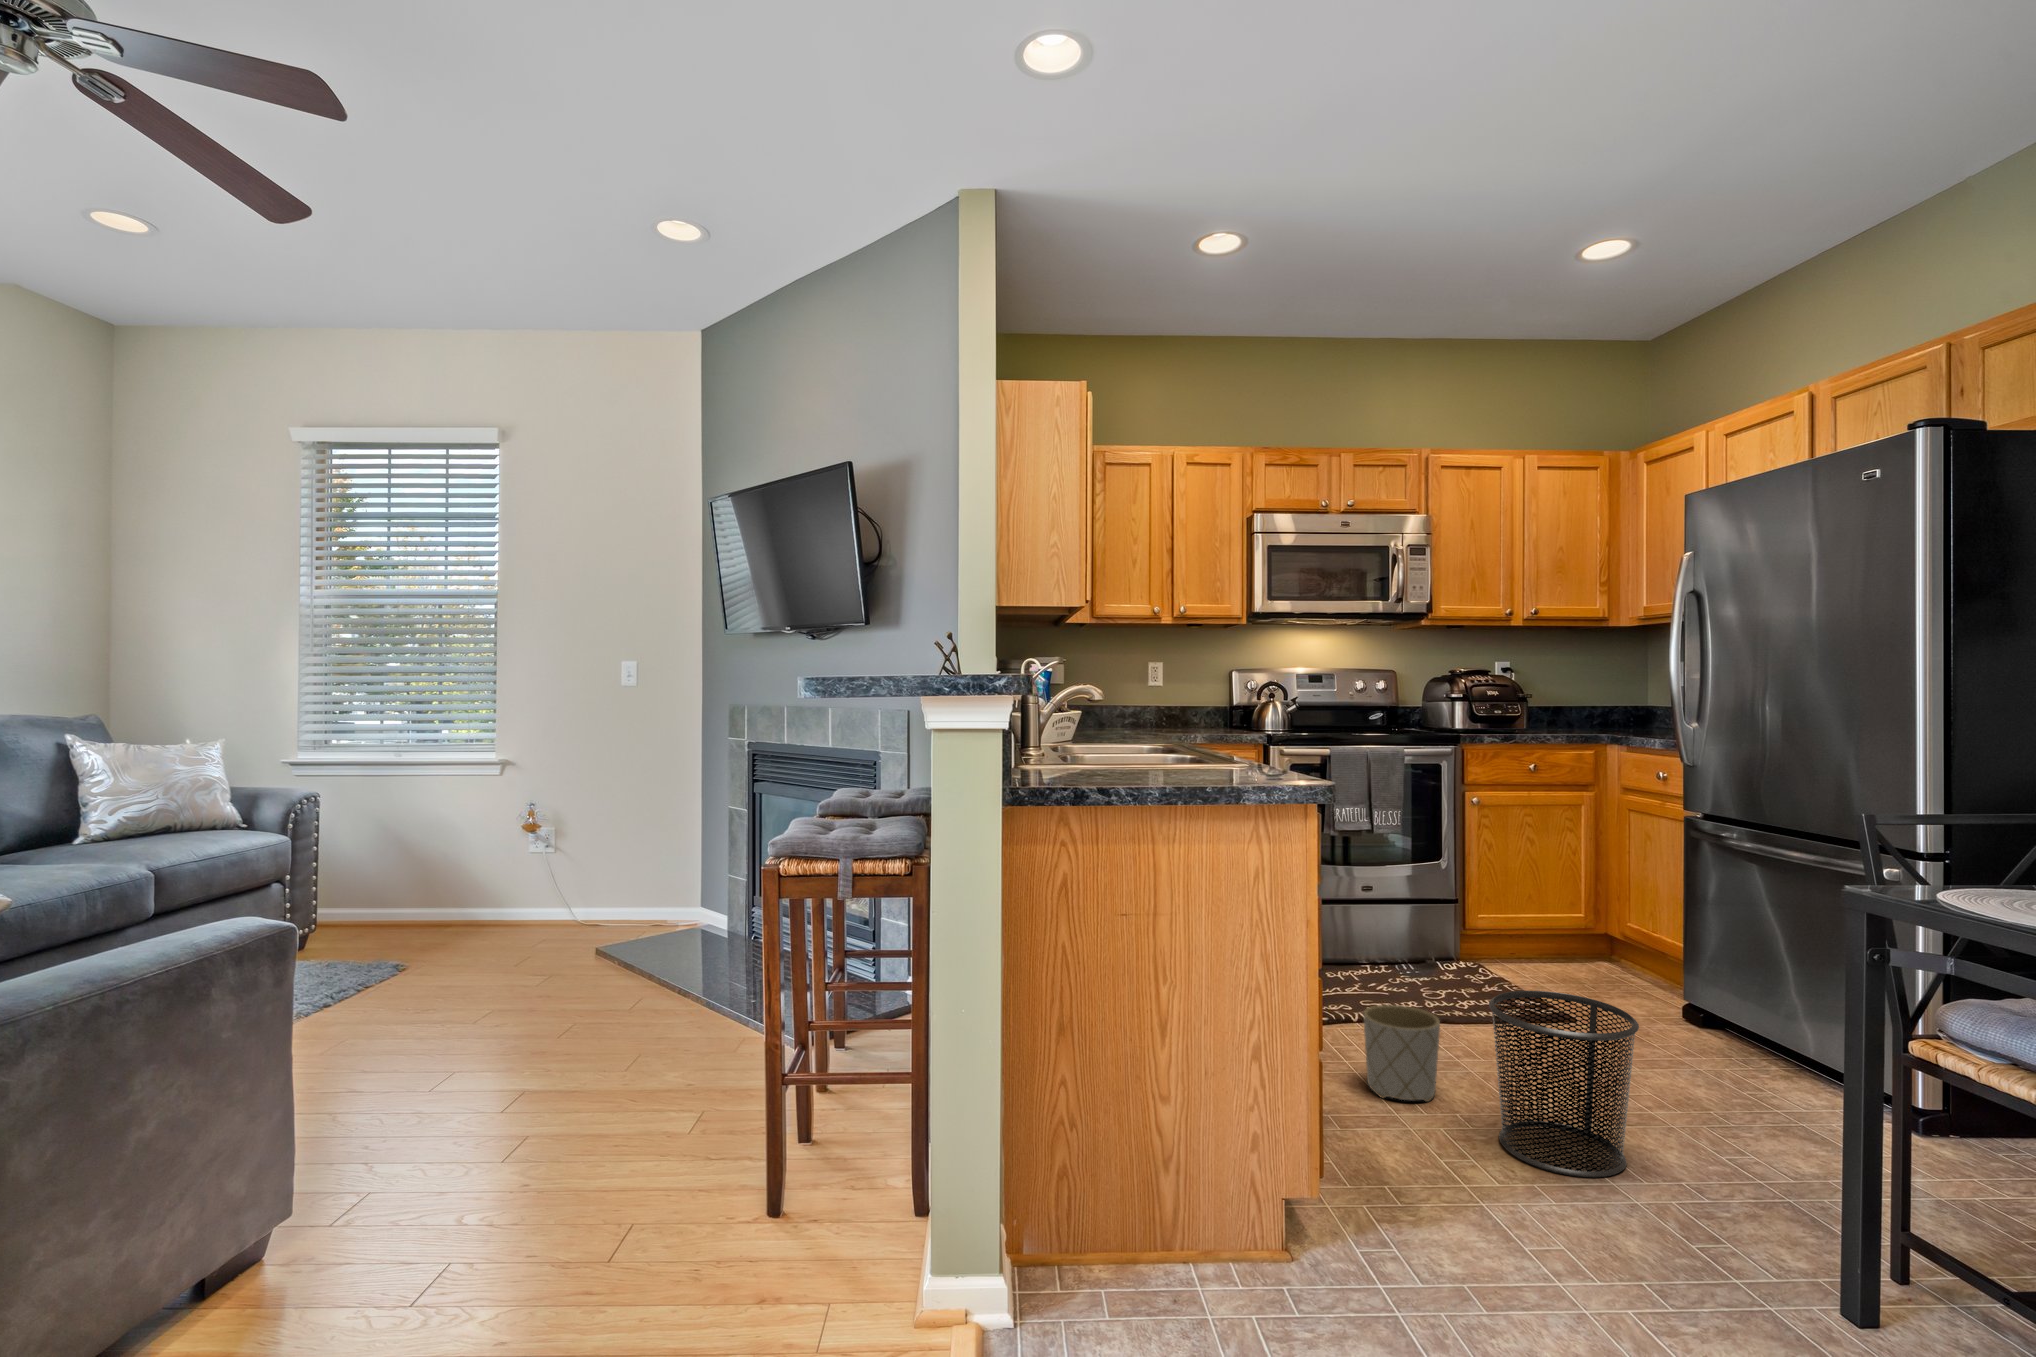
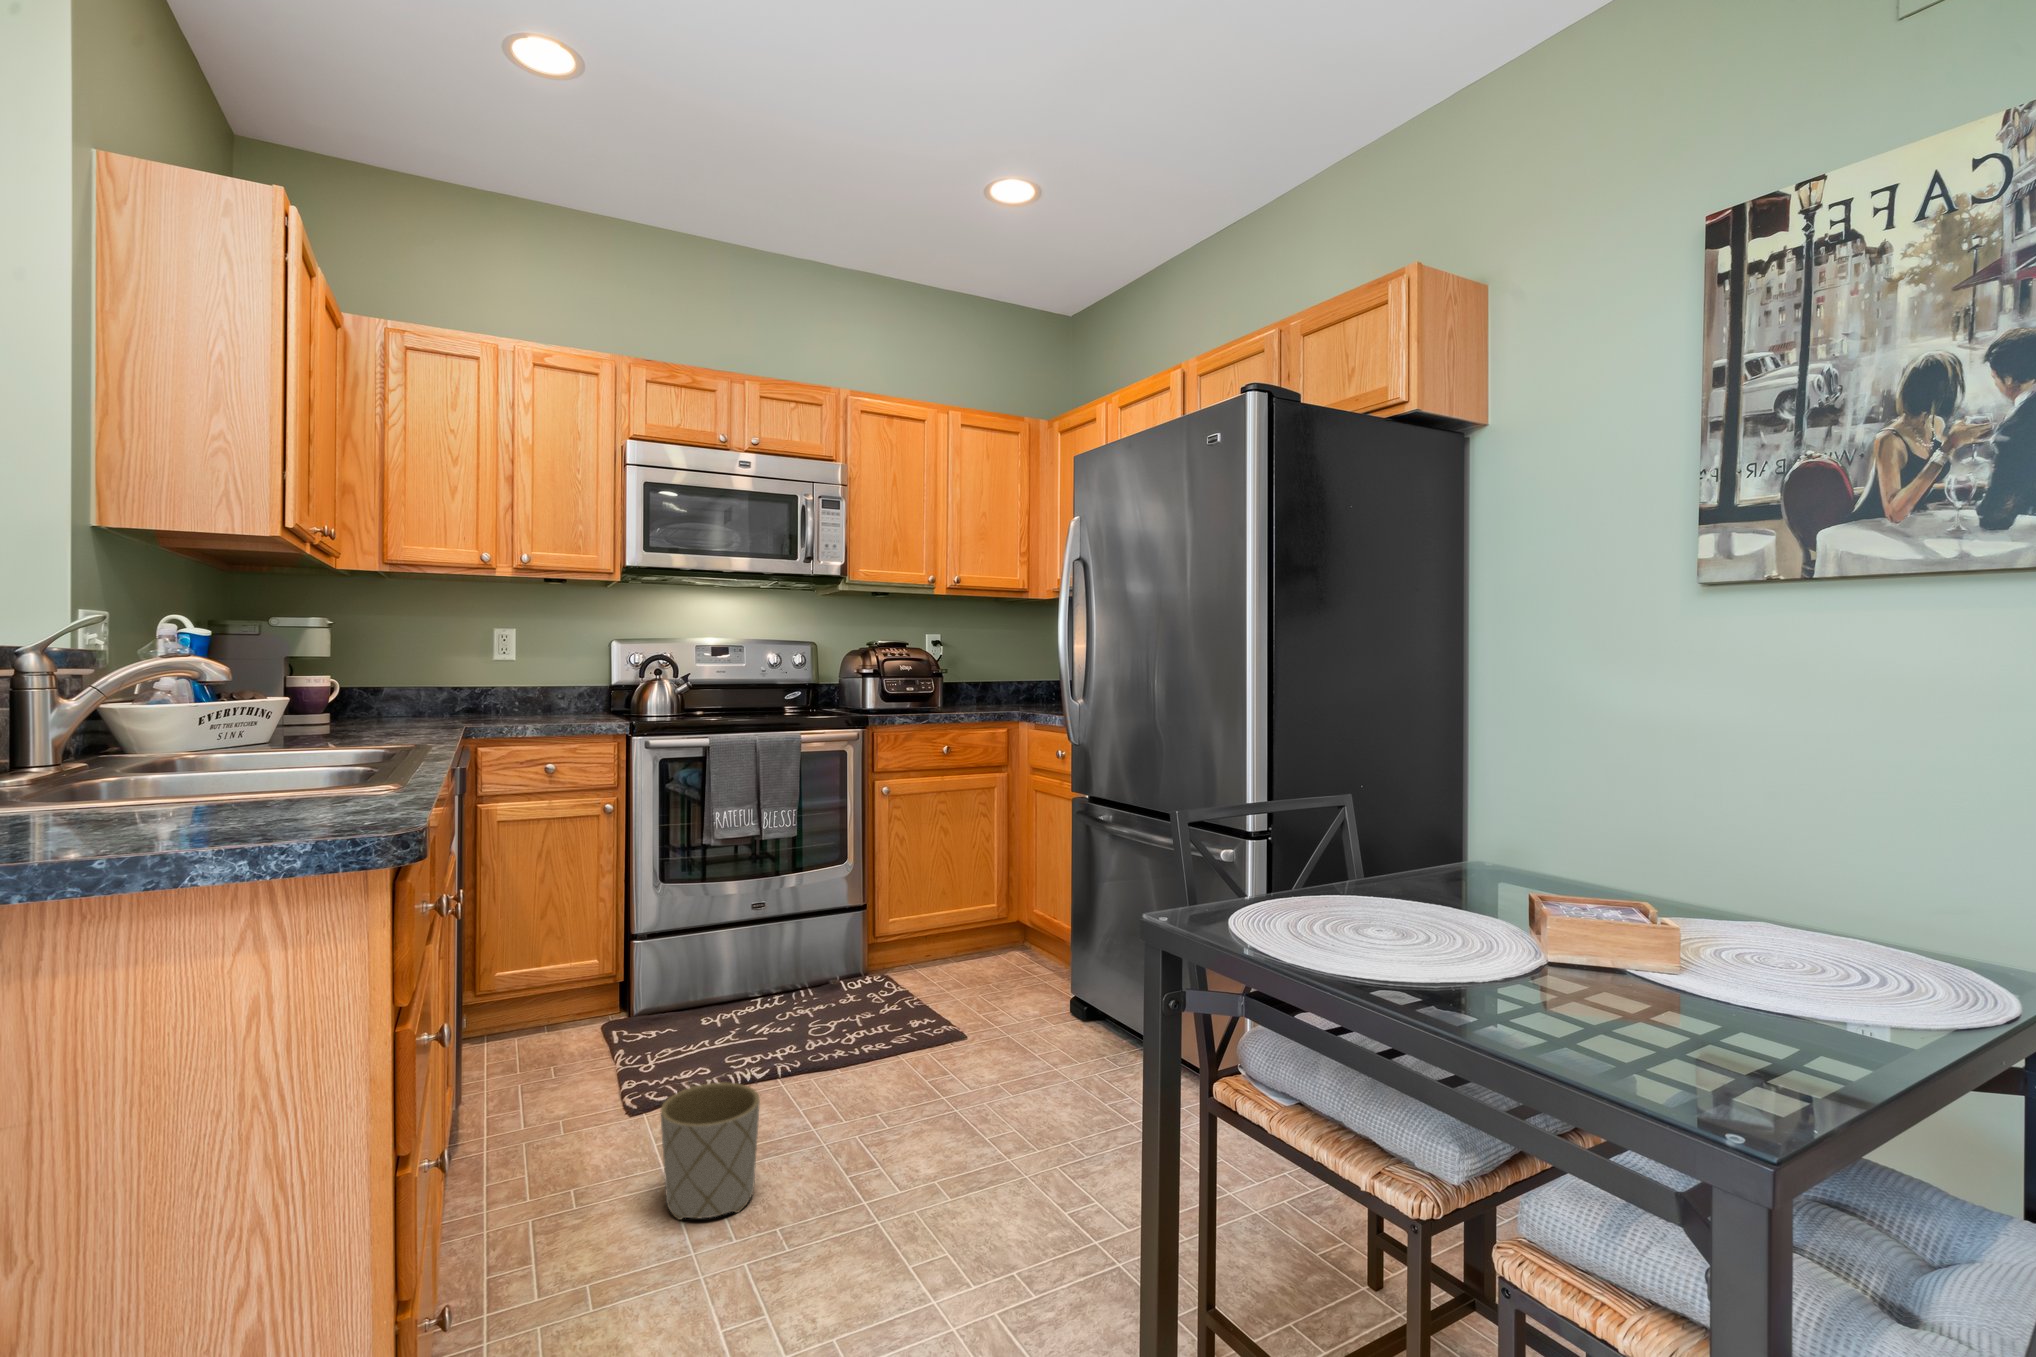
waste bin: present [1489,991,1639,1178] -> none [790,1052,961,1307]

